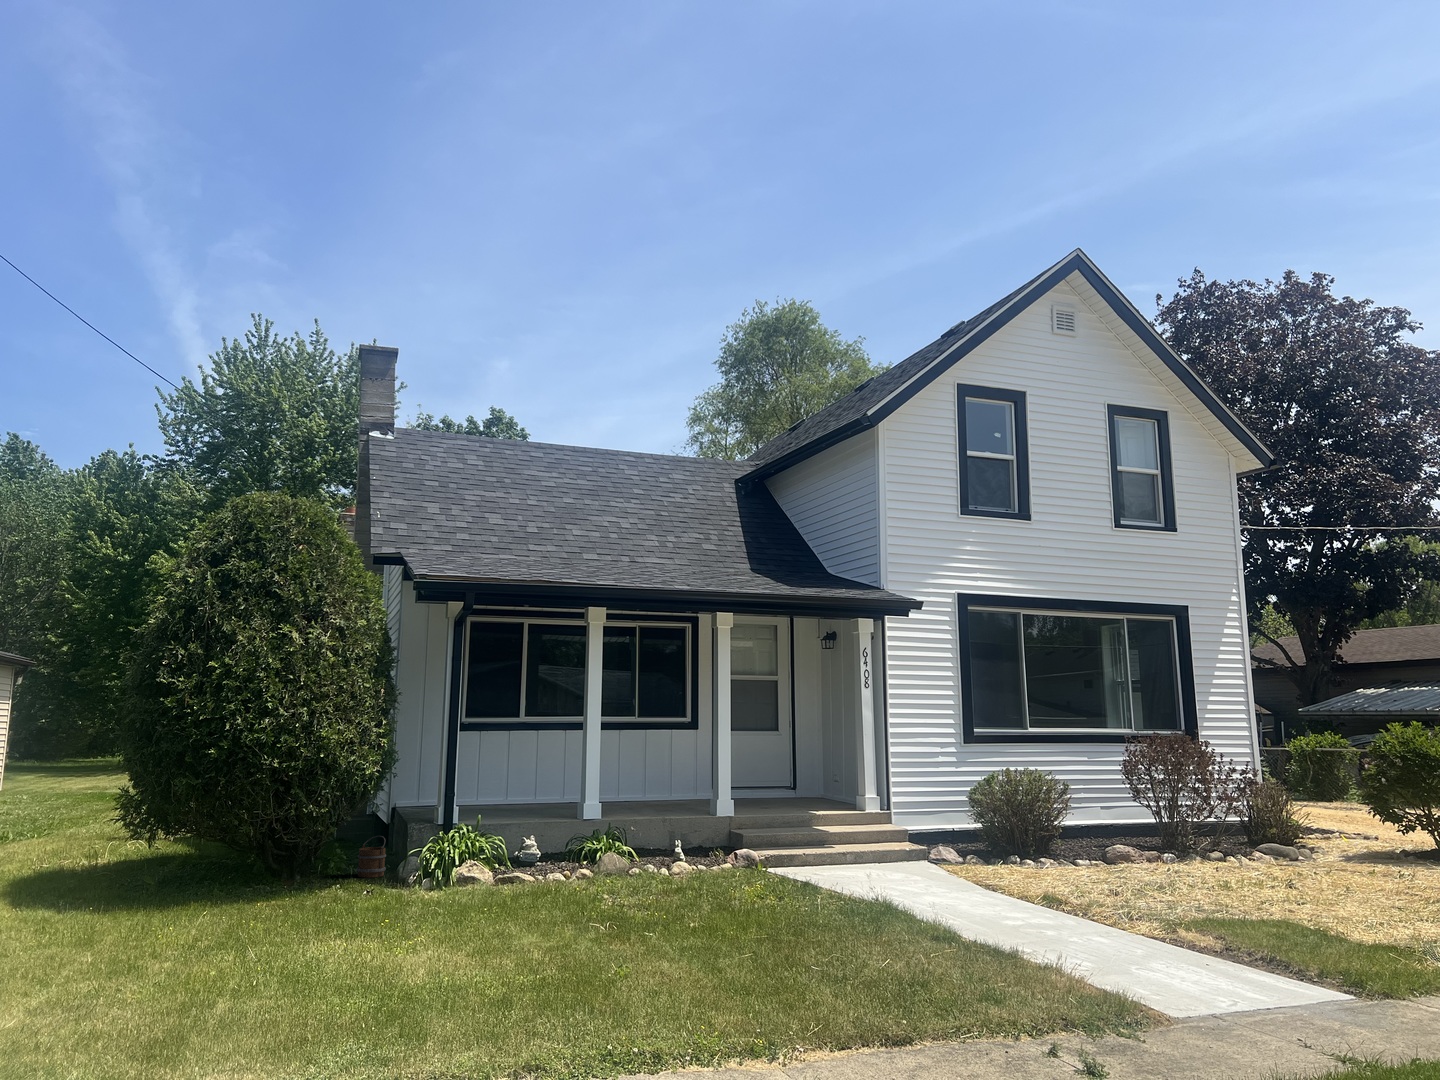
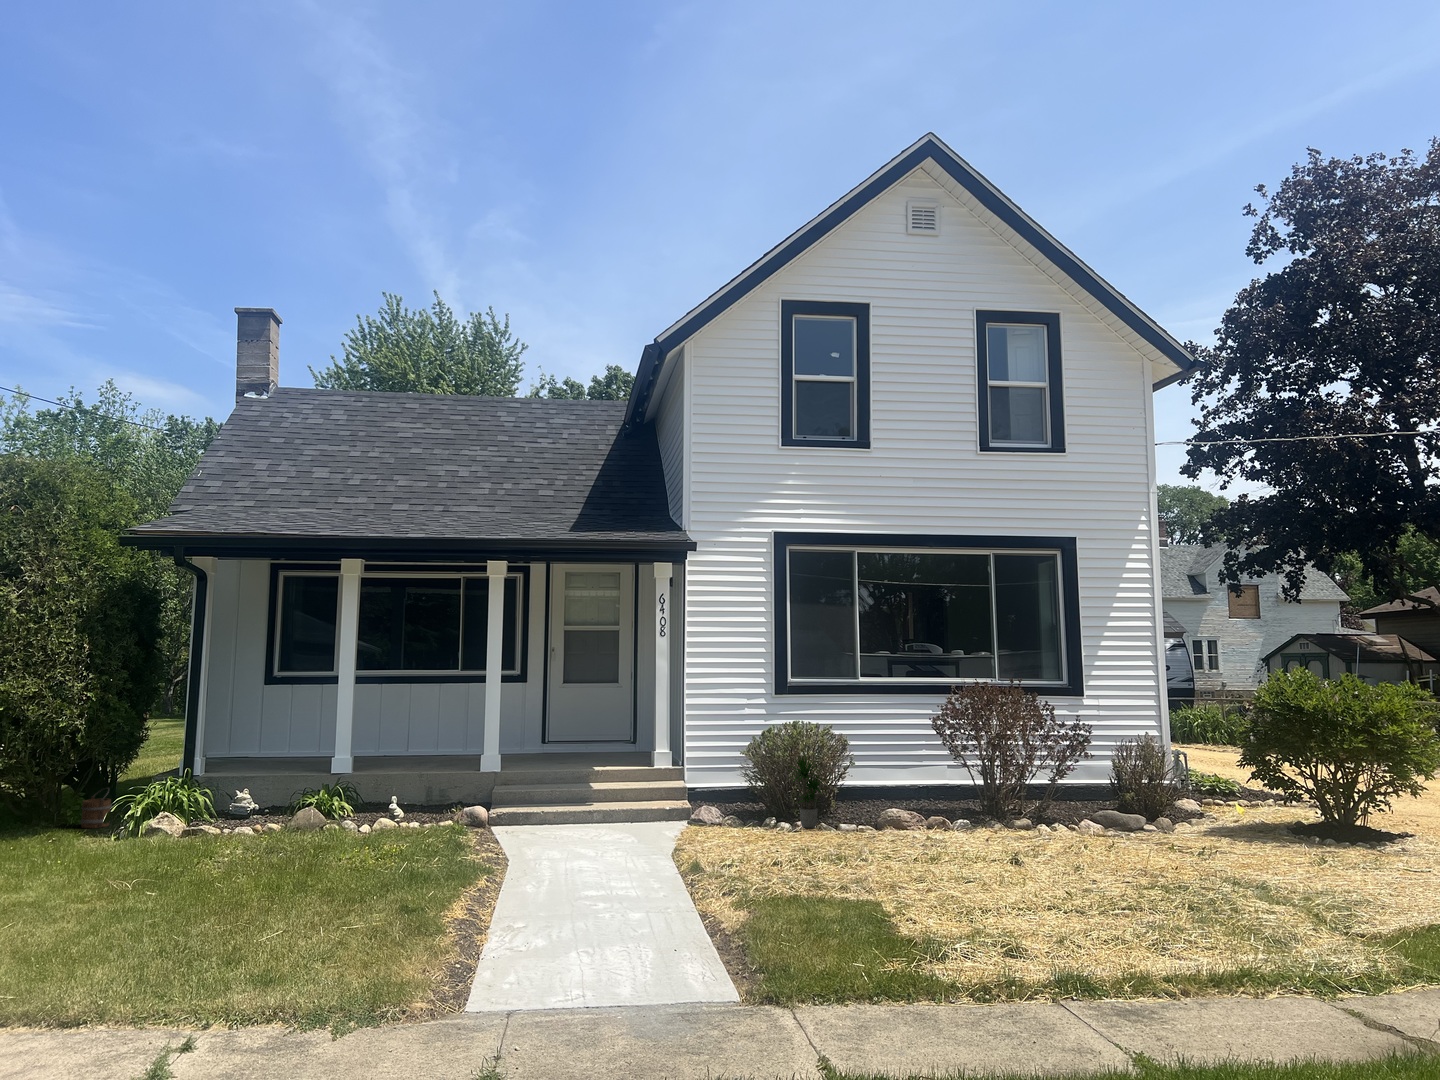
potted plant: none [1006,795,1049,863] -> present [791,756,825,828]

